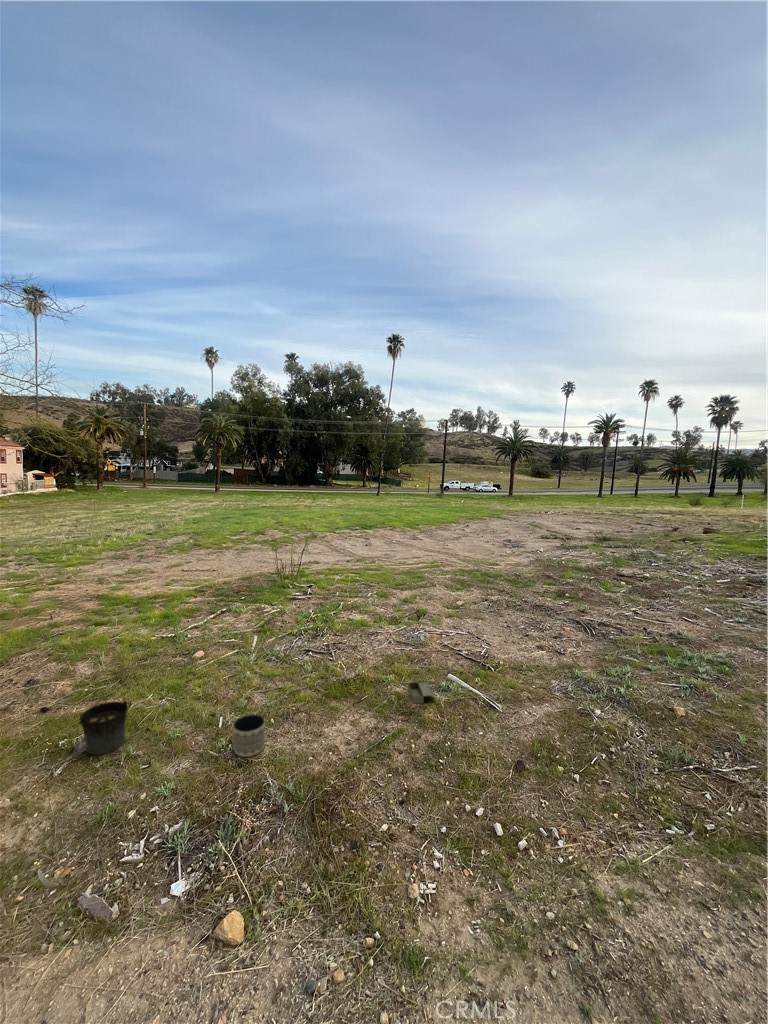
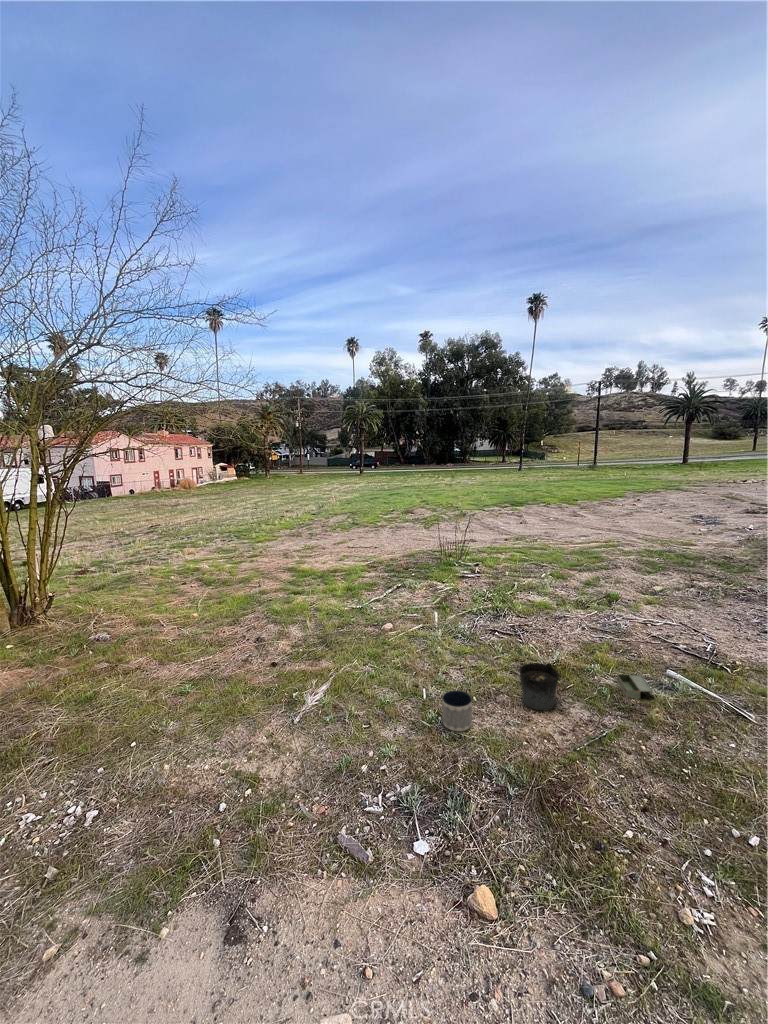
bucket: present [79,701,130,755] -> present [519,663,561,711]

